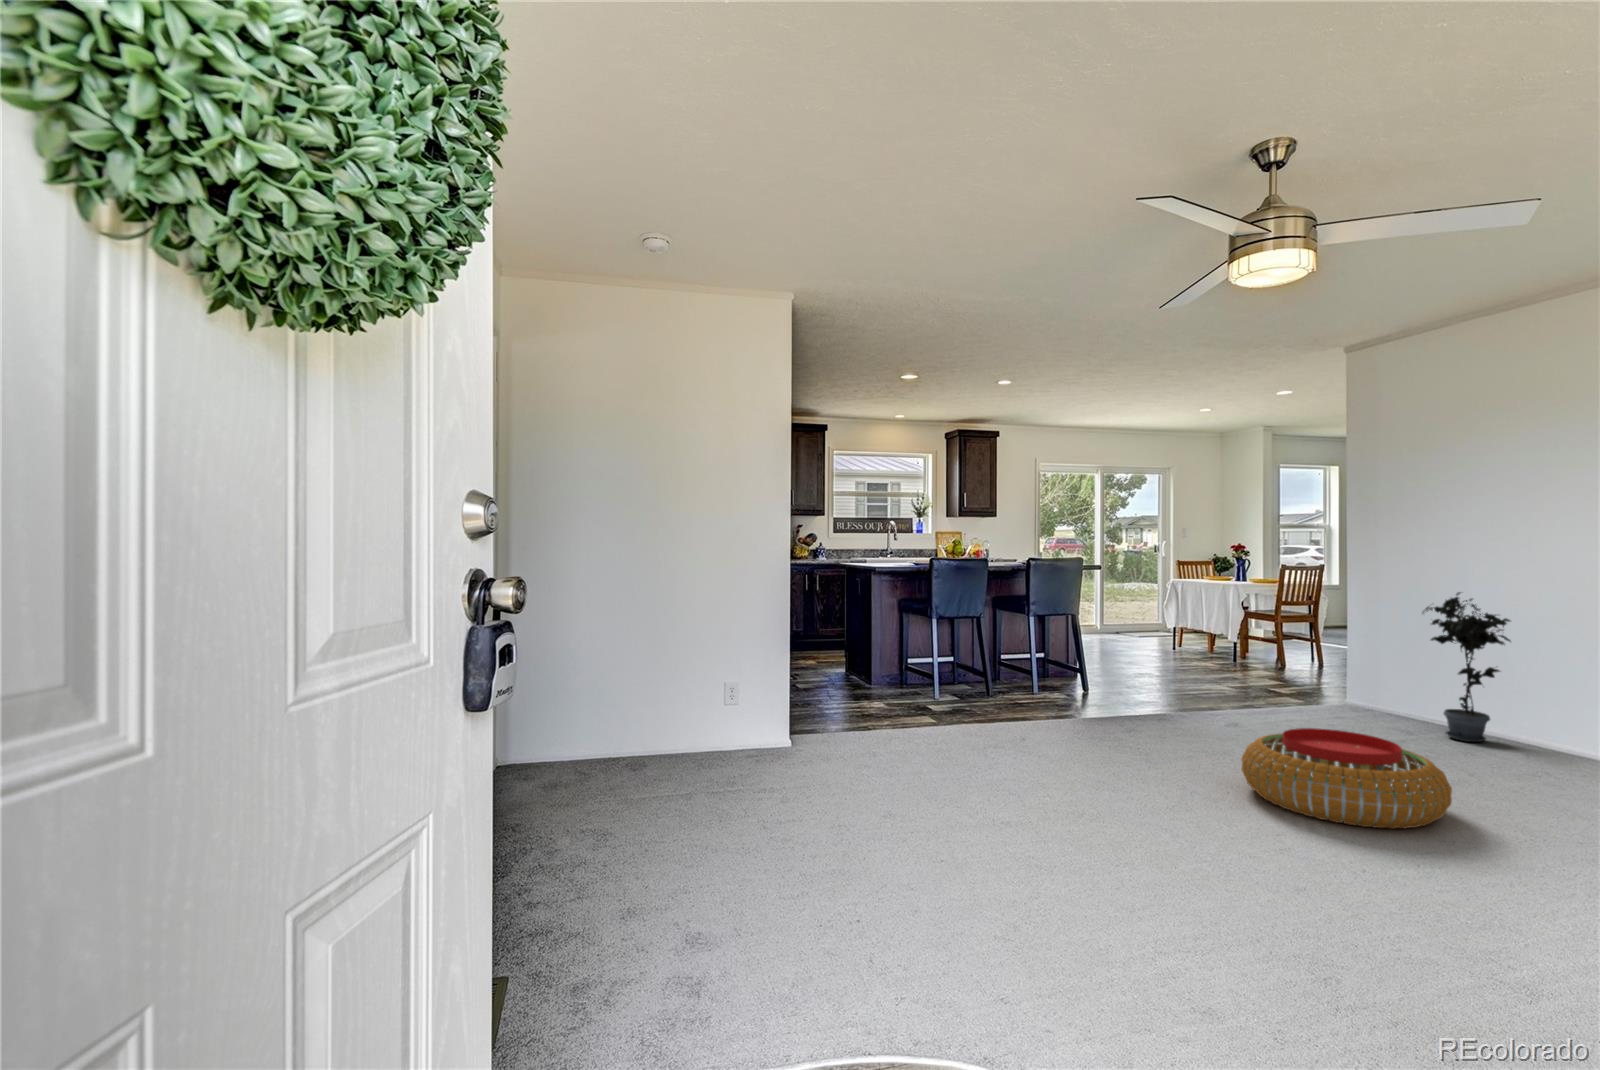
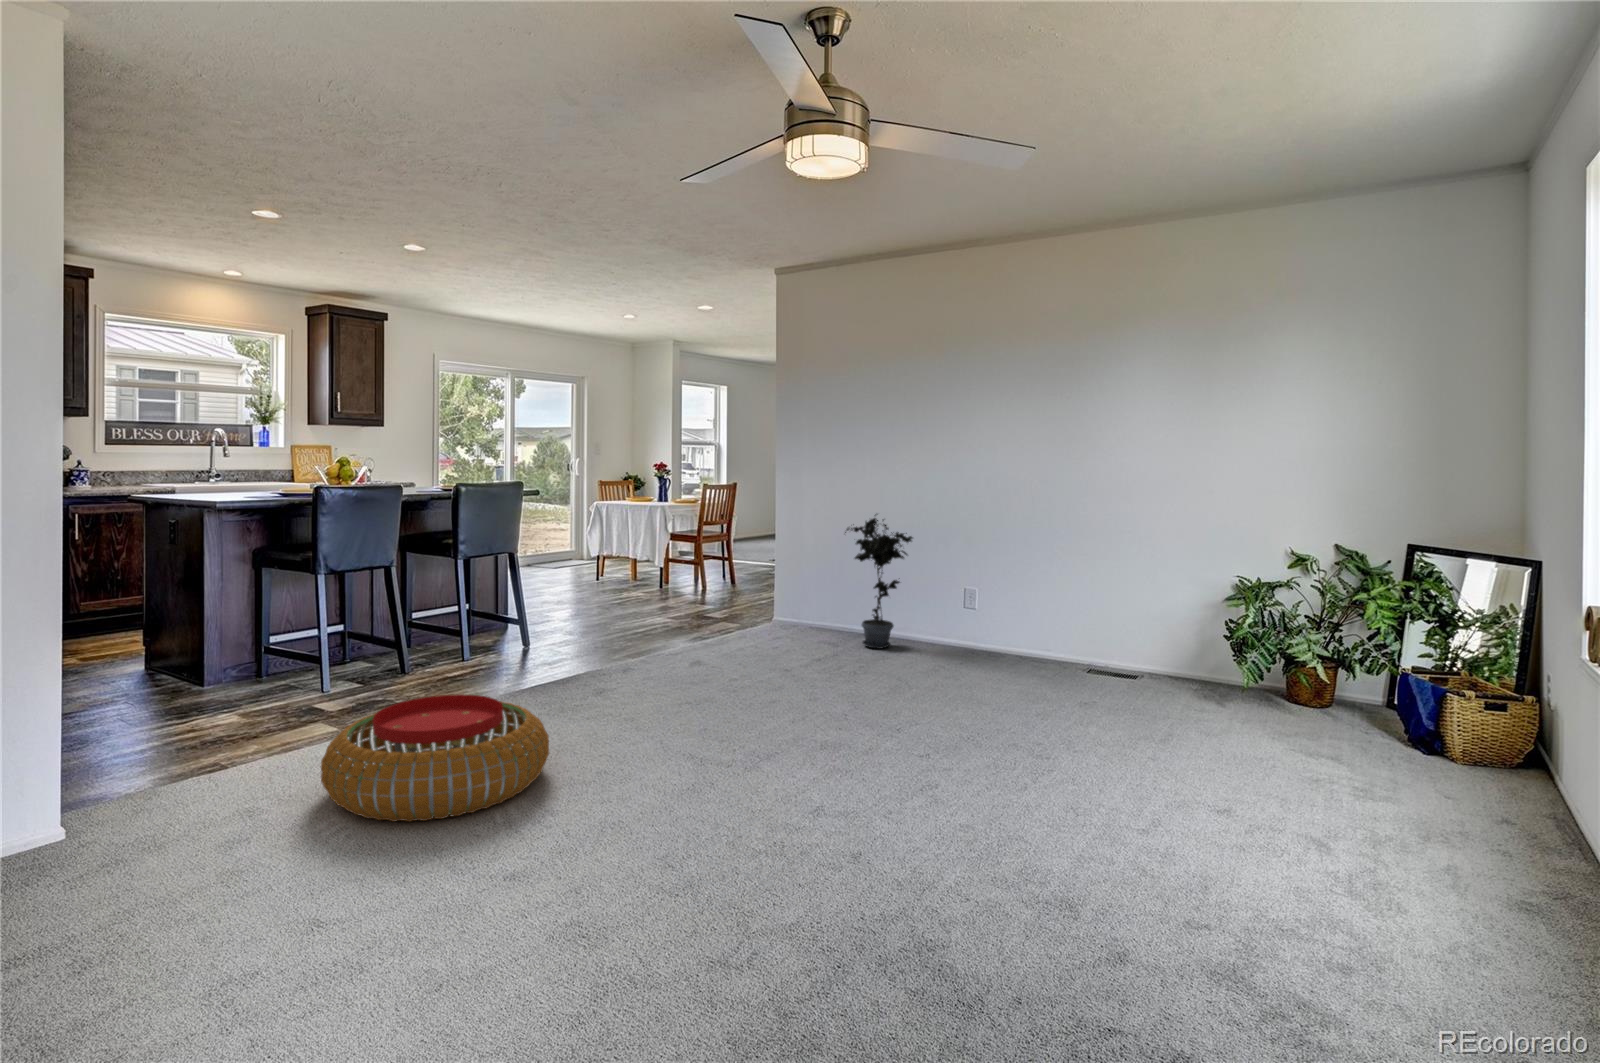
pouf: present [1241,728,1452,829] -> present [321,694,549,822]

